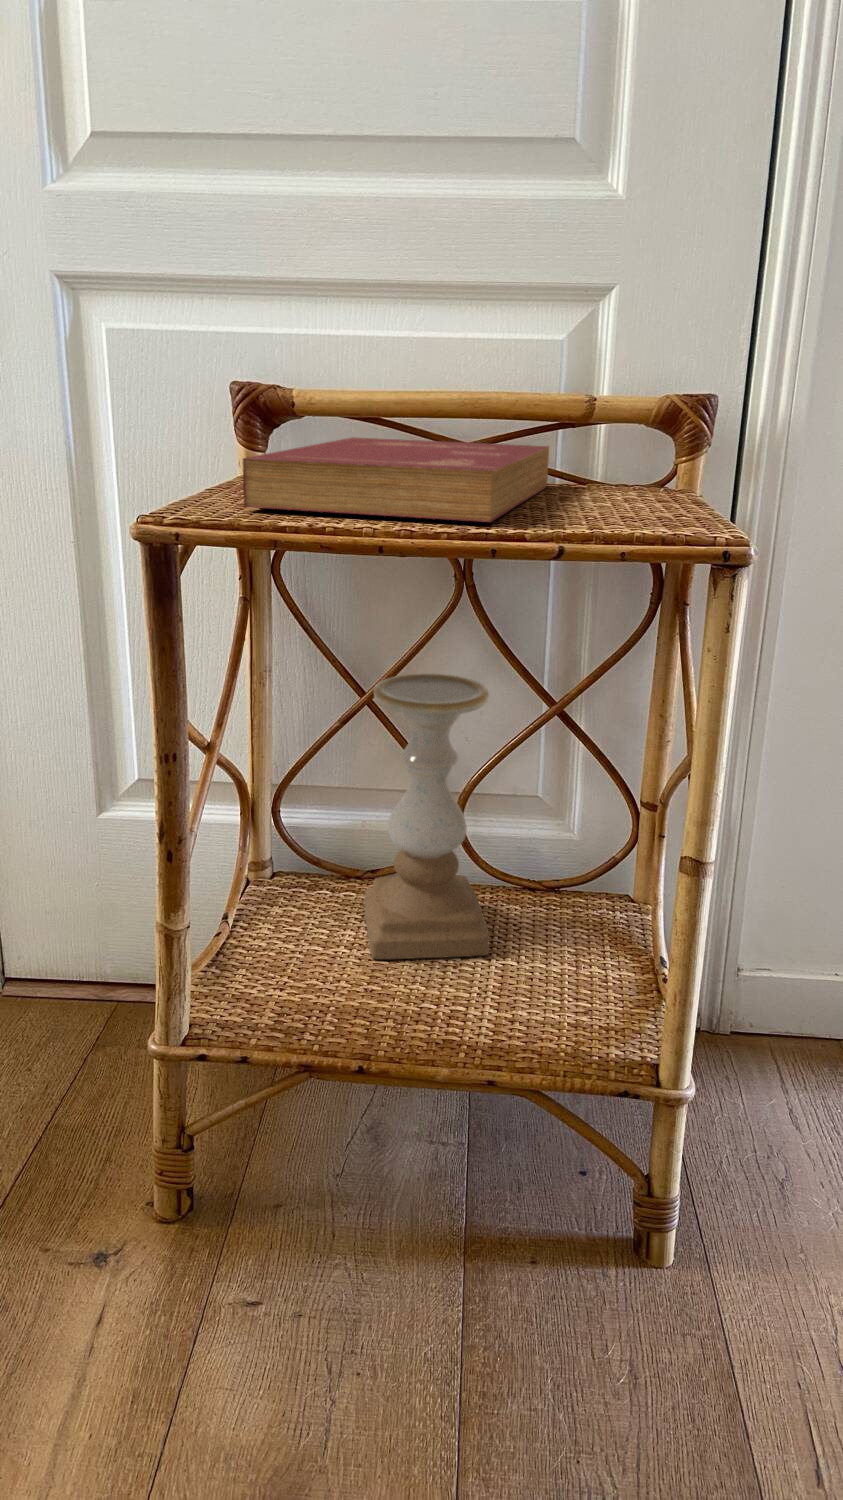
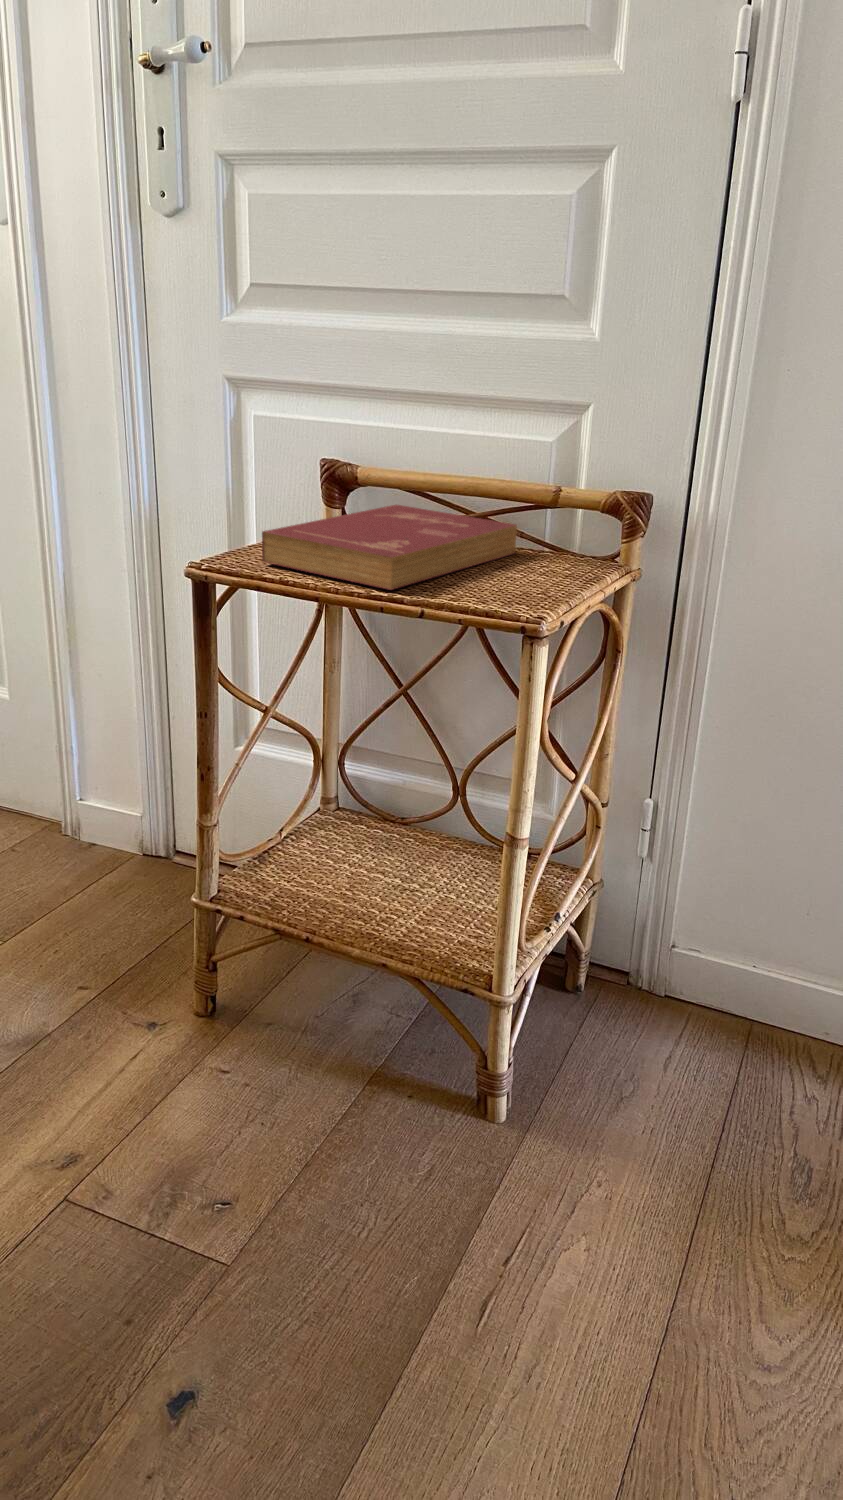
candle holder: present [365,674,490,959] -> none [357,678,456,886]

